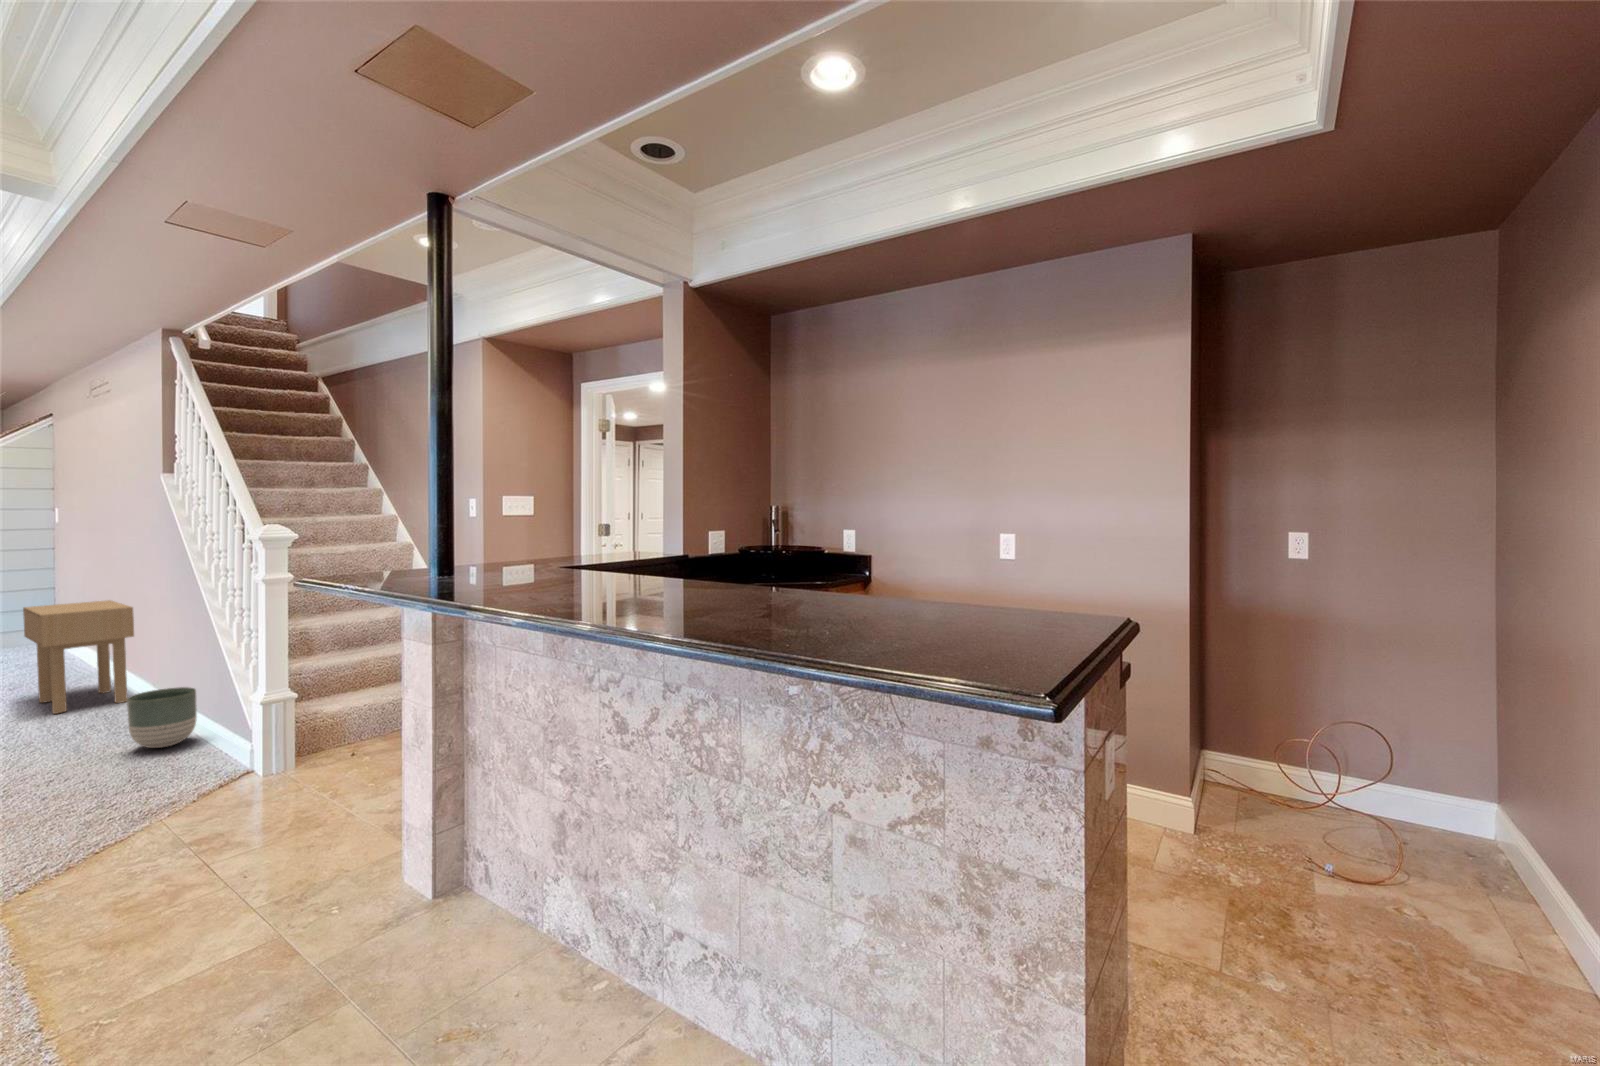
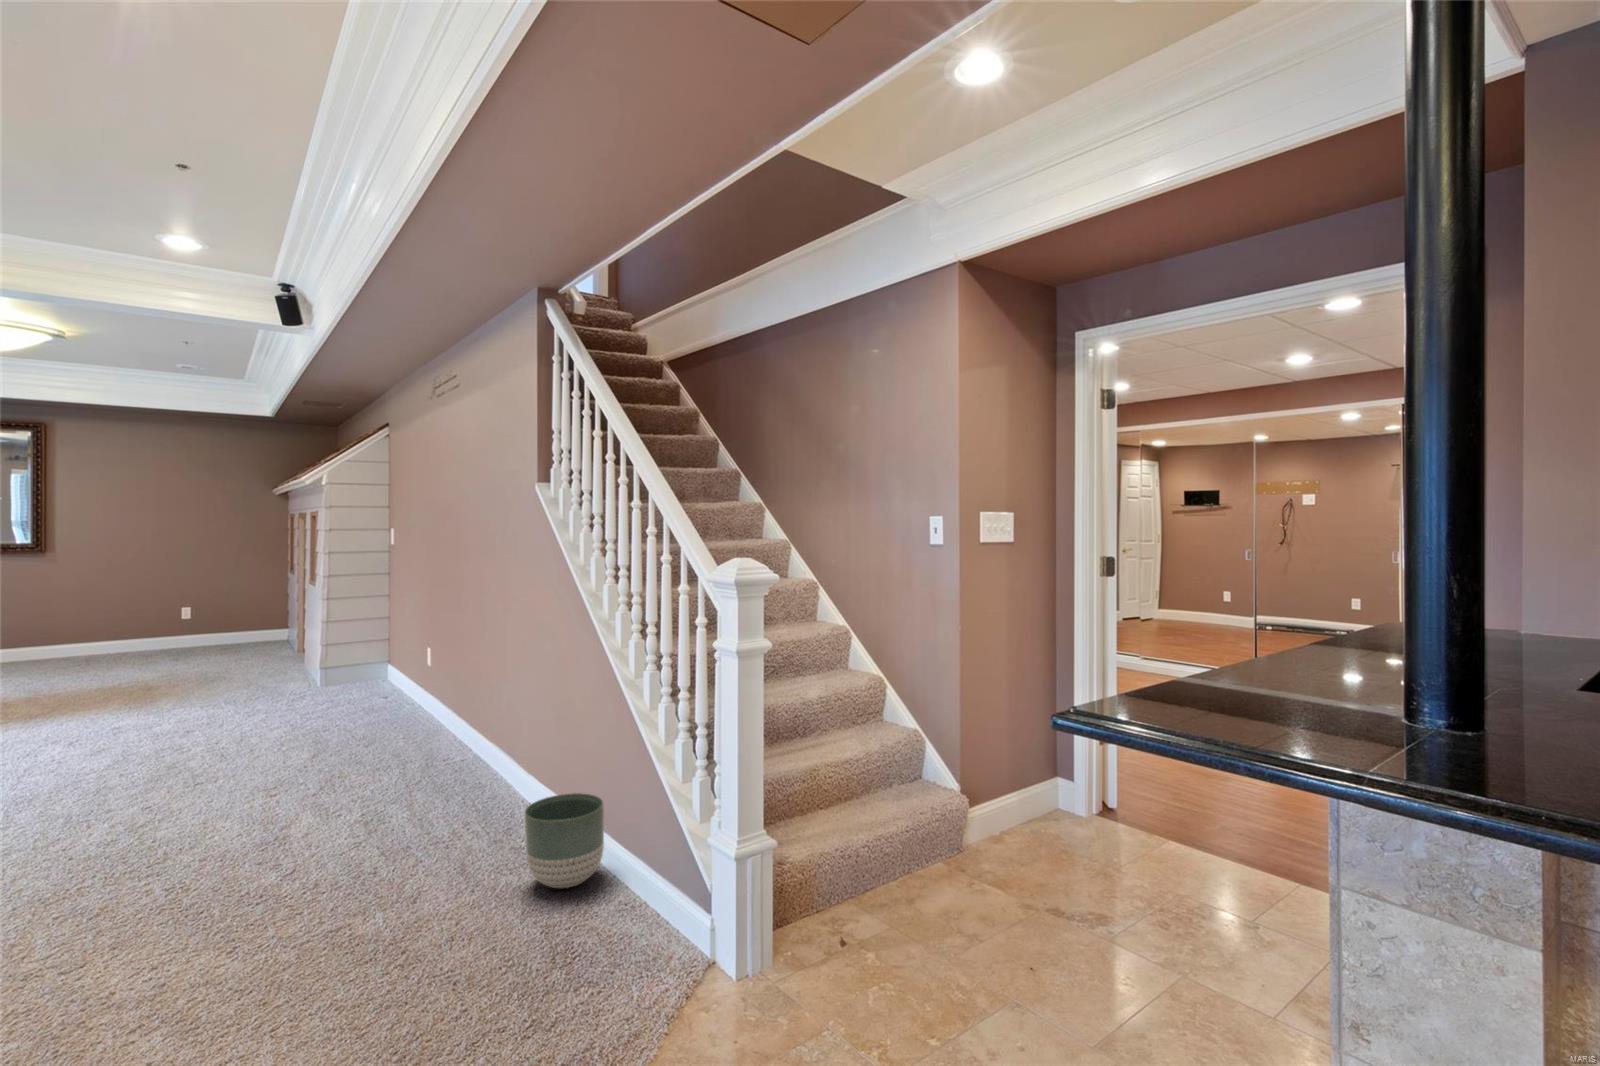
side table: present [23,600,134,714] -> none [379,647,497,799]

